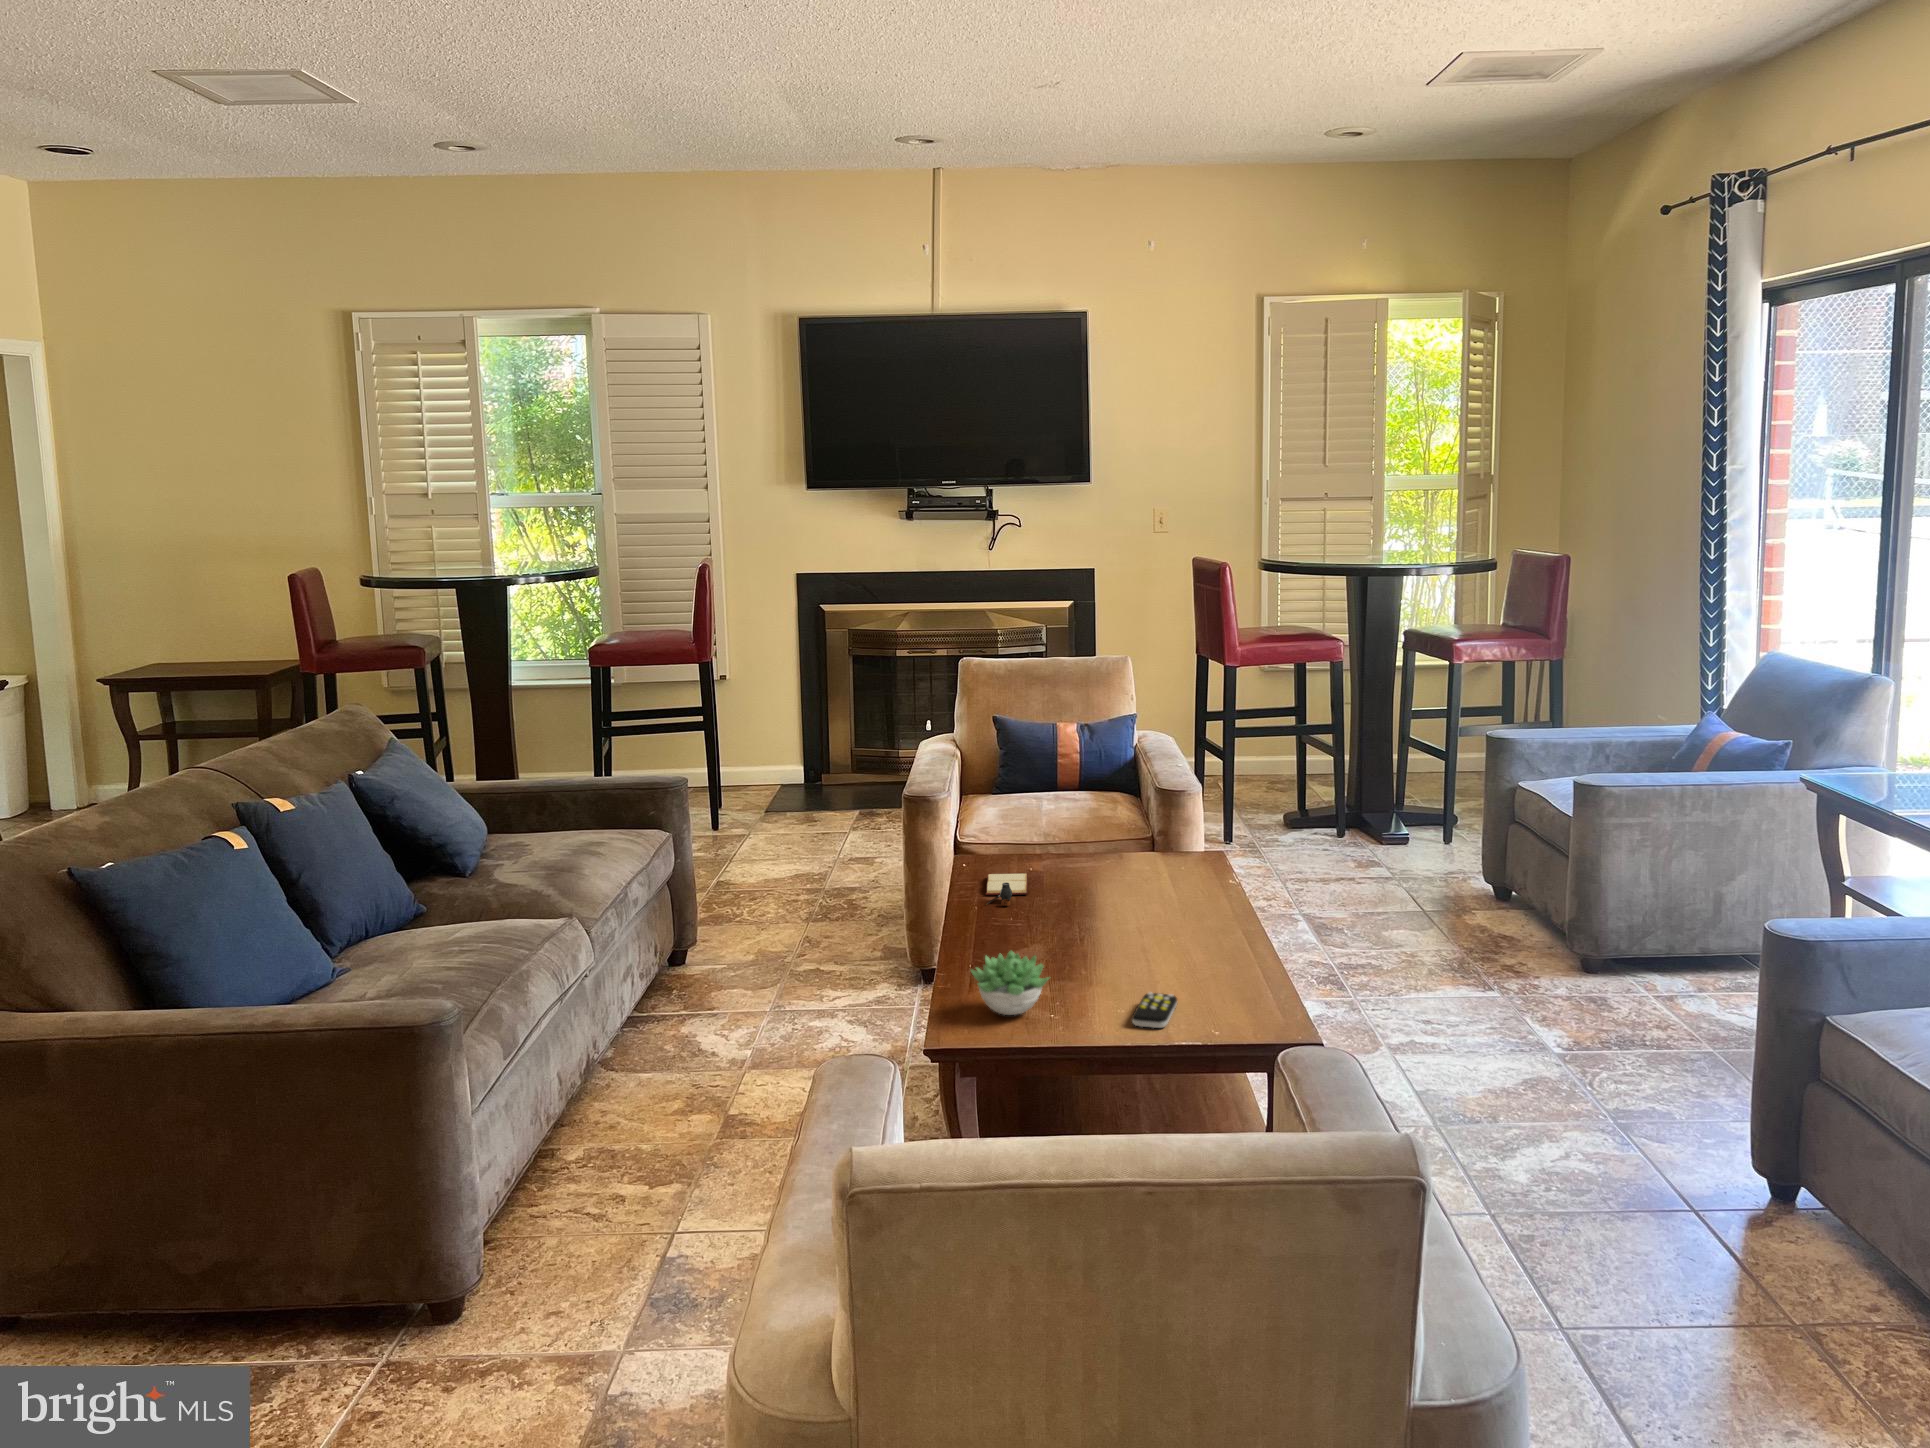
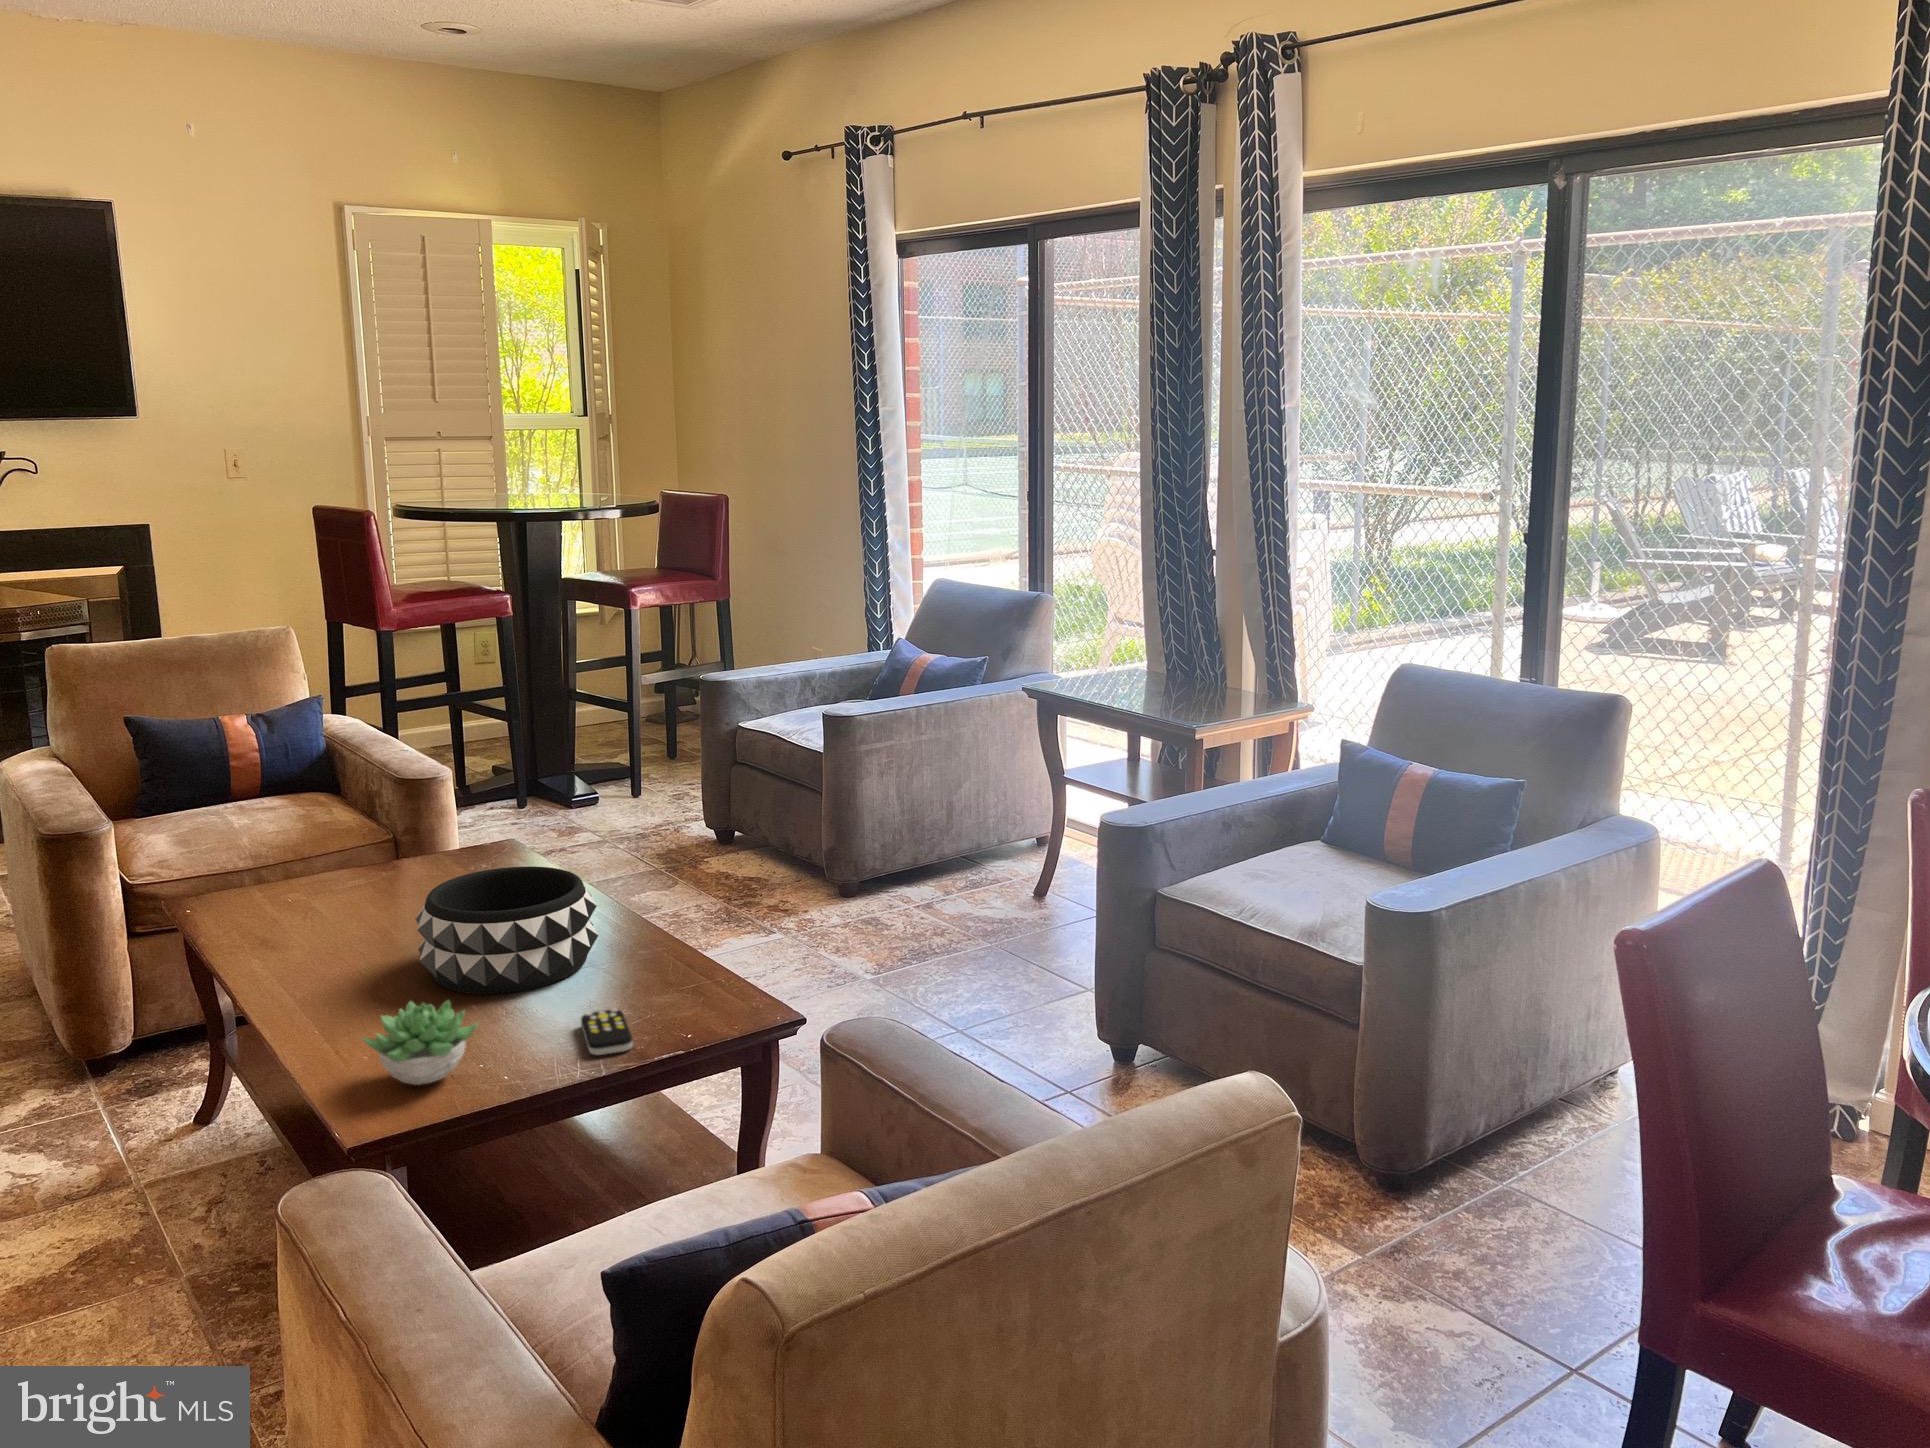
decorative bowl: none [1063,867,1207,968] -> present [416,866,598,994]
book: present [986,873,1028,906] -> none [234,903,311,953]

